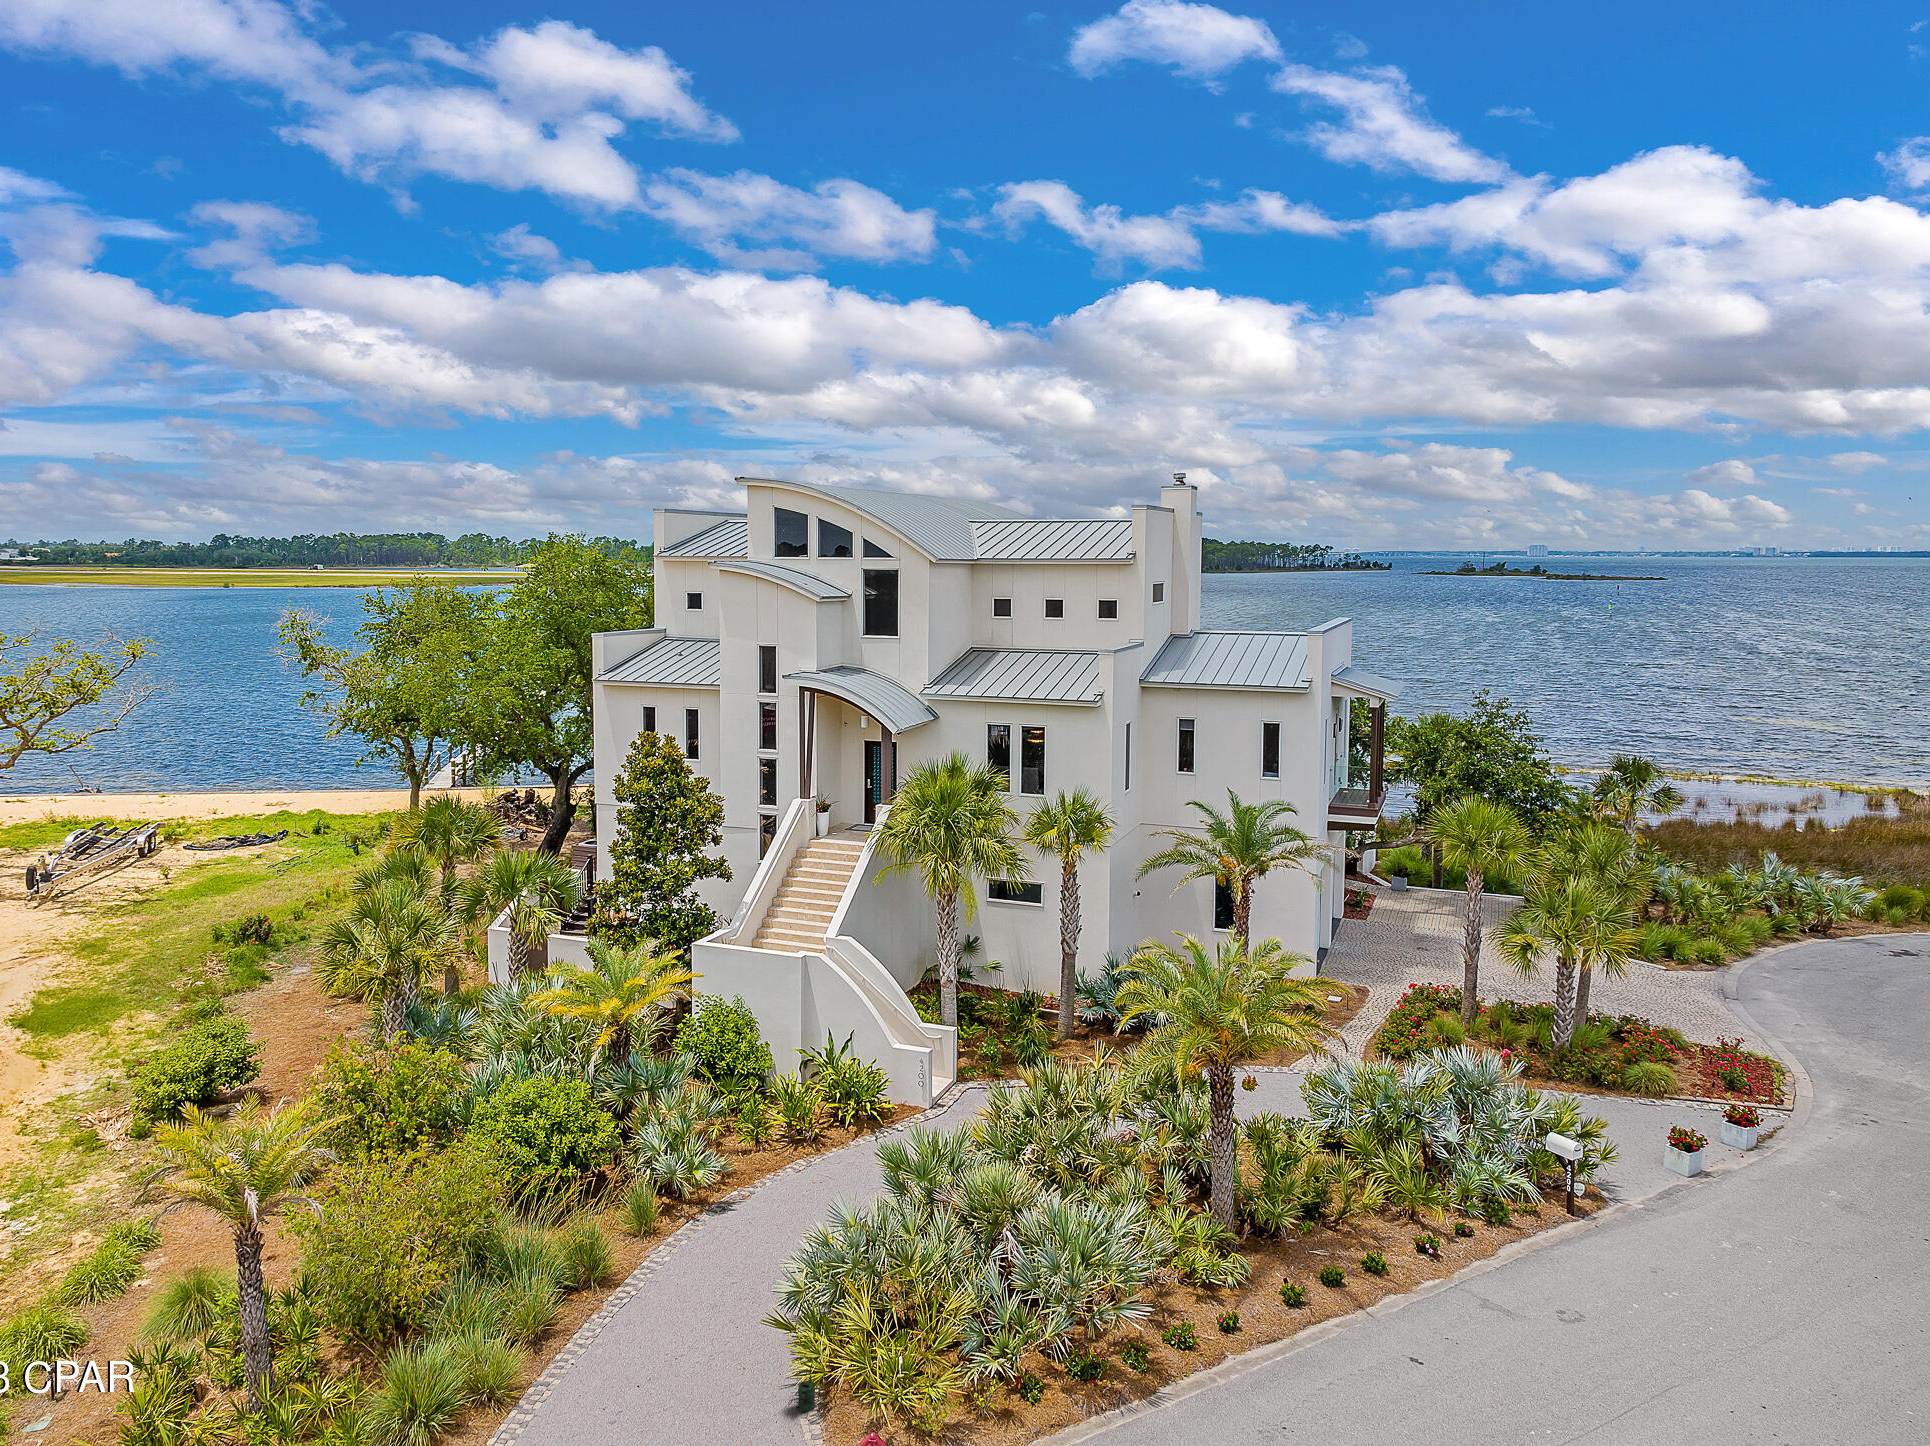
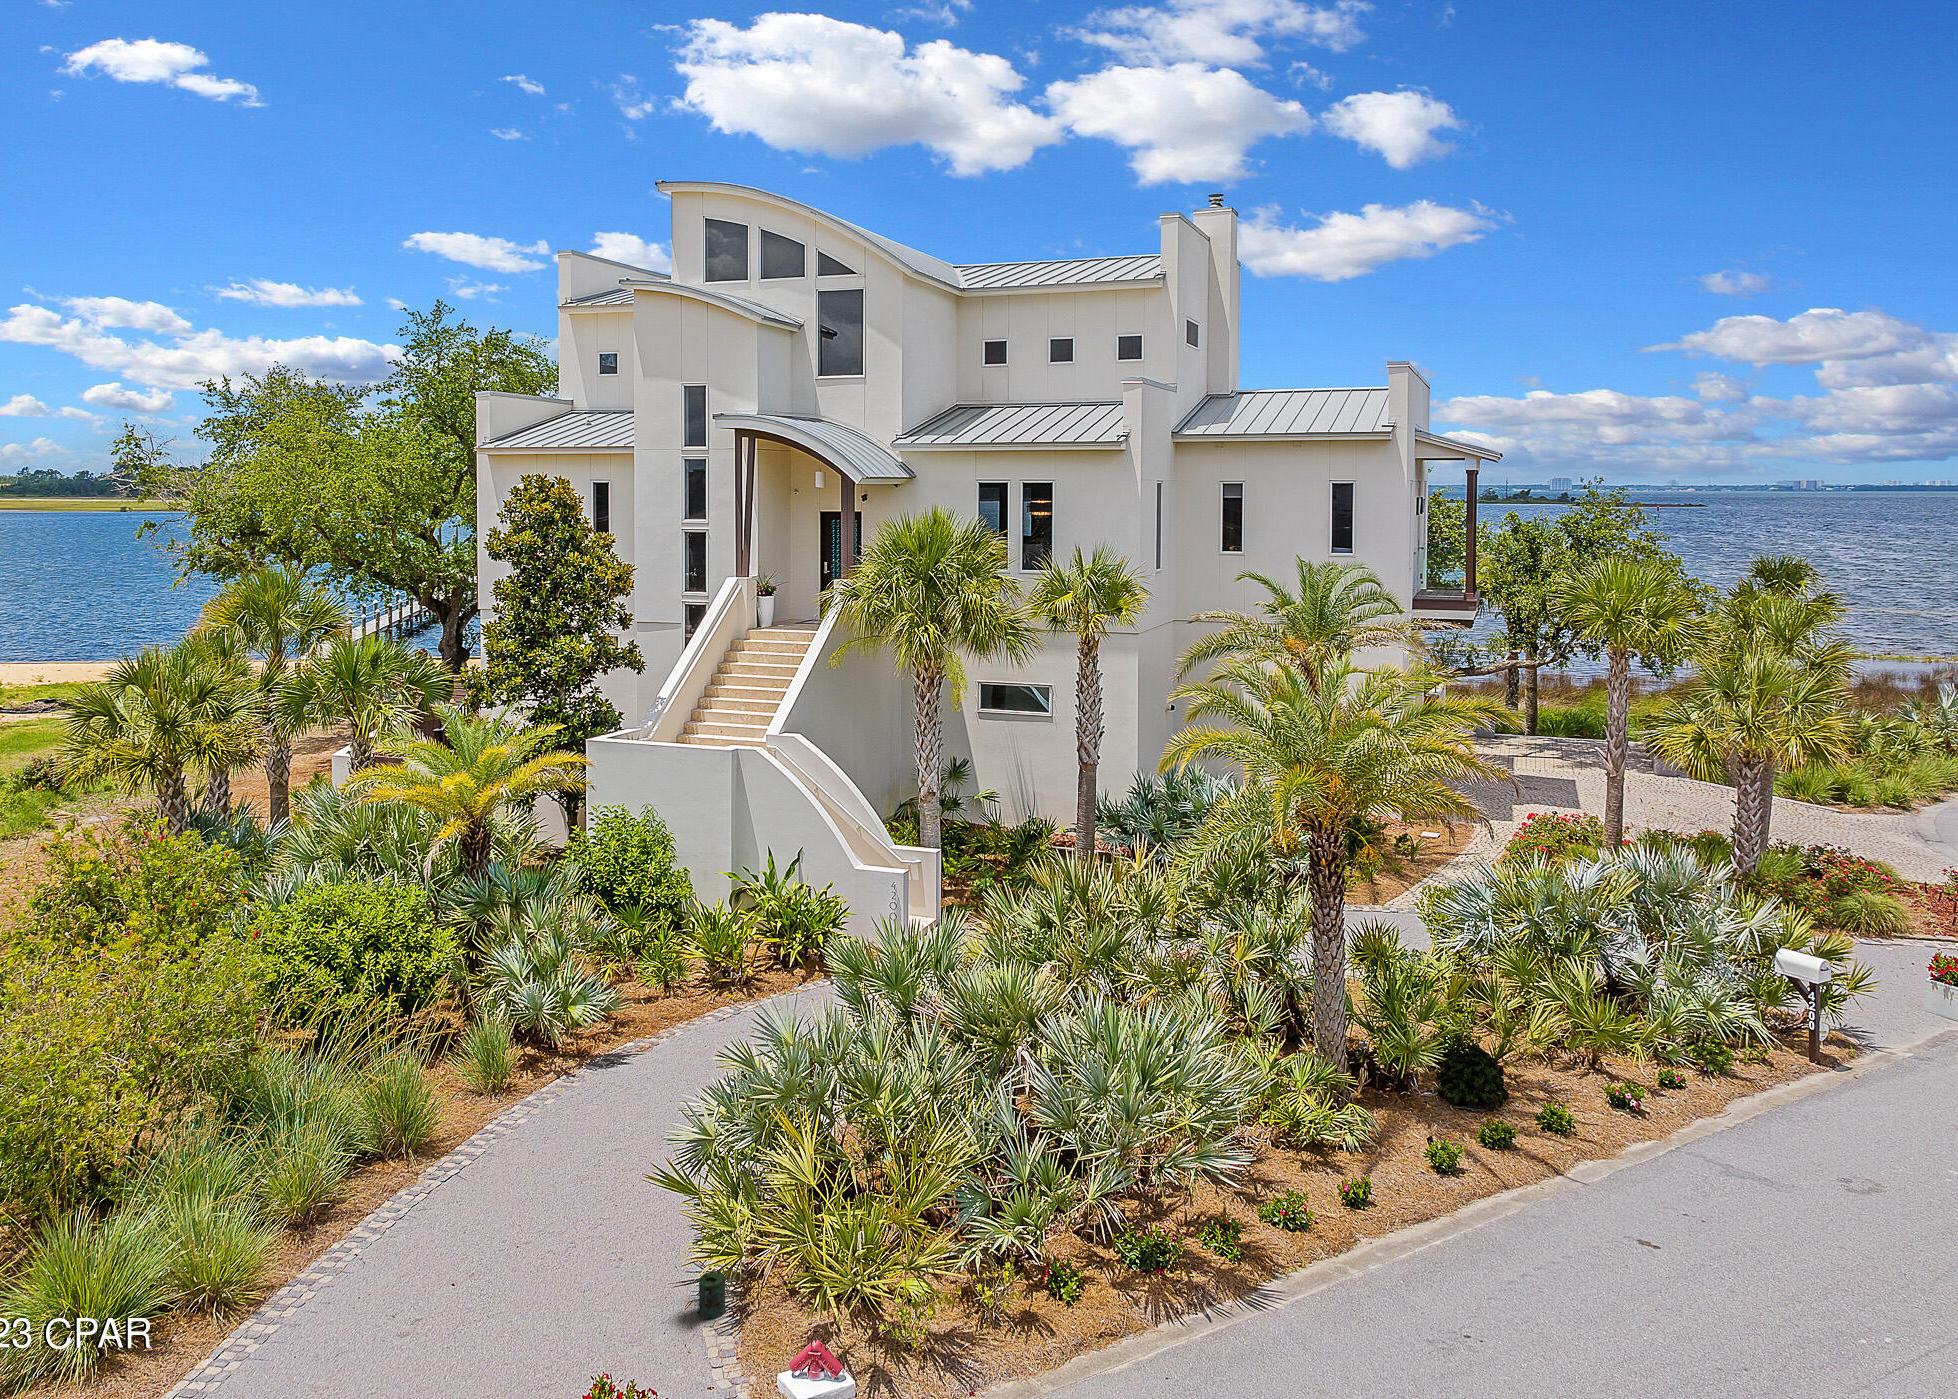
potted plant: none [1302,1207,1352,1254] -> present [1436,1044,1509,1107]

